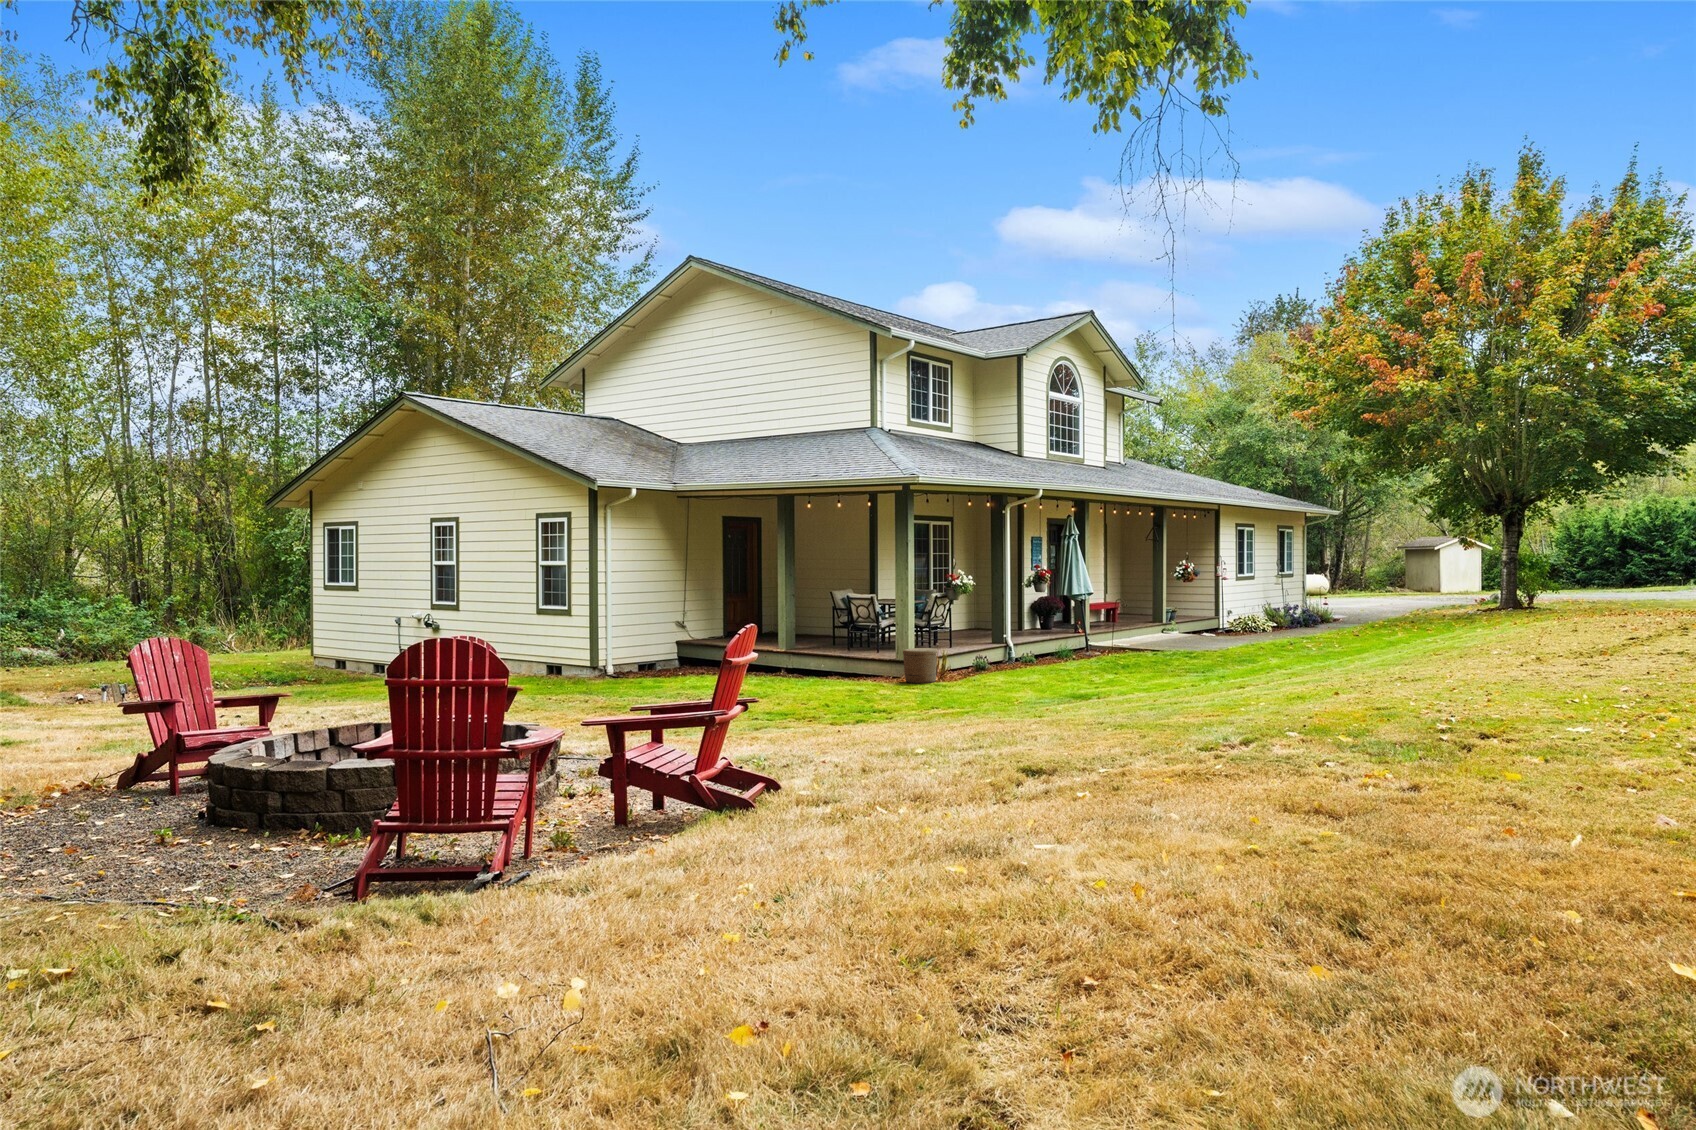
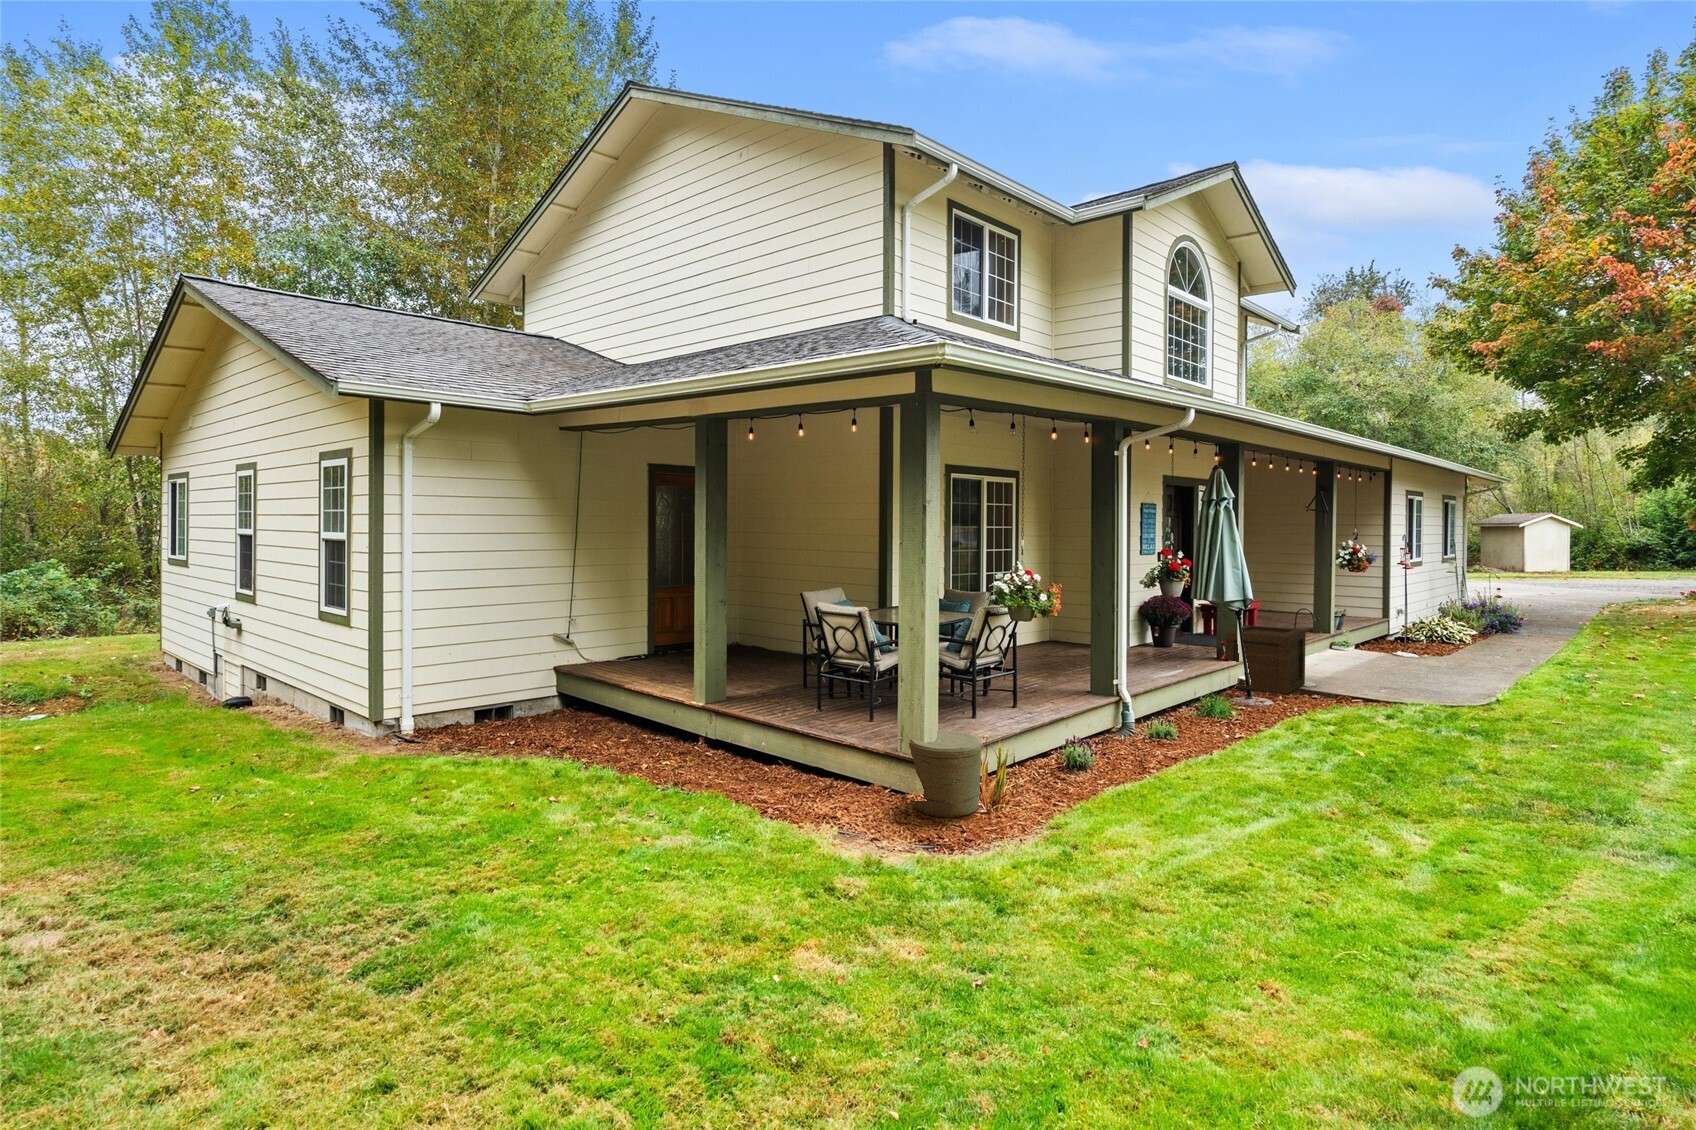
wooden crate: none [1080,613,1129,651] -> present [1225,625,1306,694]

